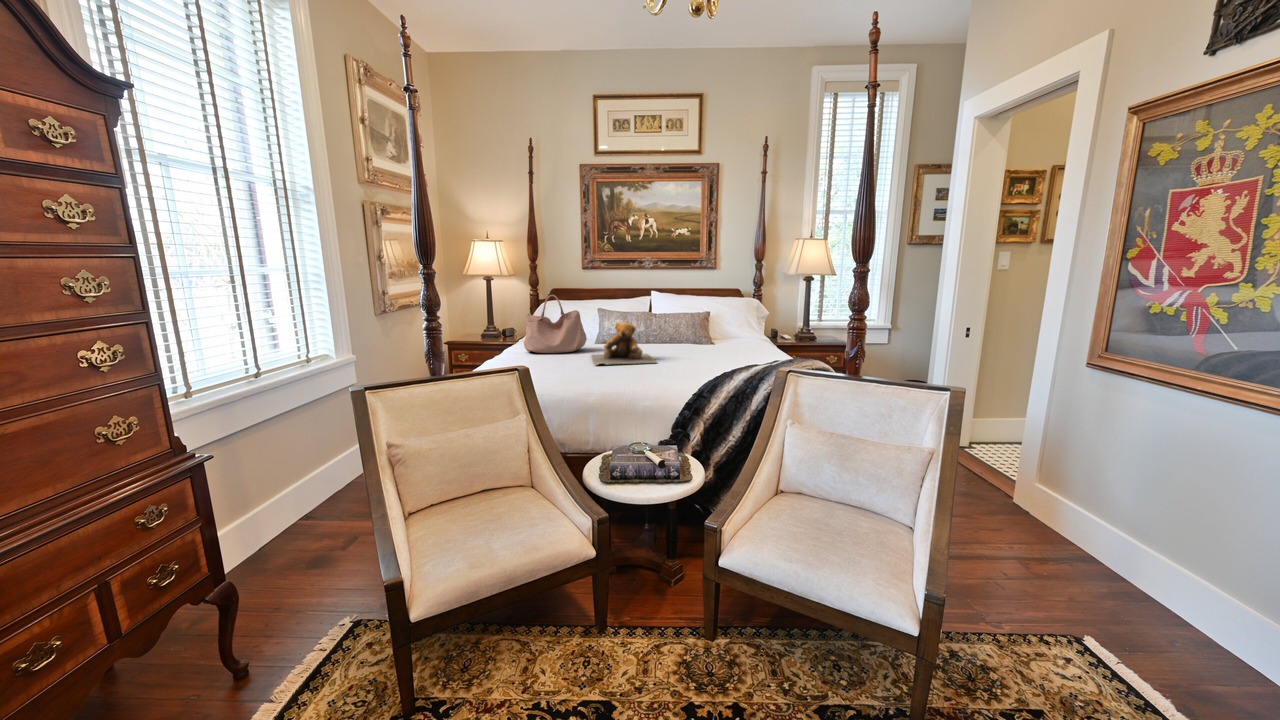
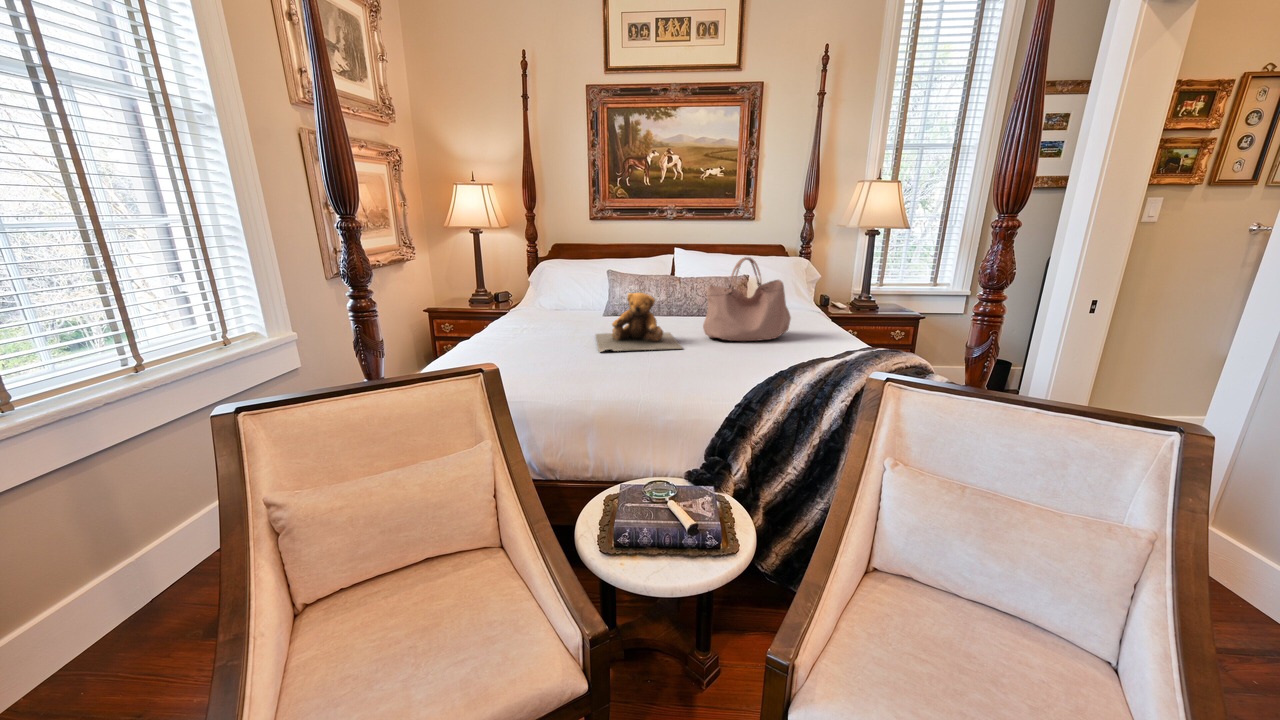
handbag: present [524,295,587,353] -> present [703,257,791,341]

